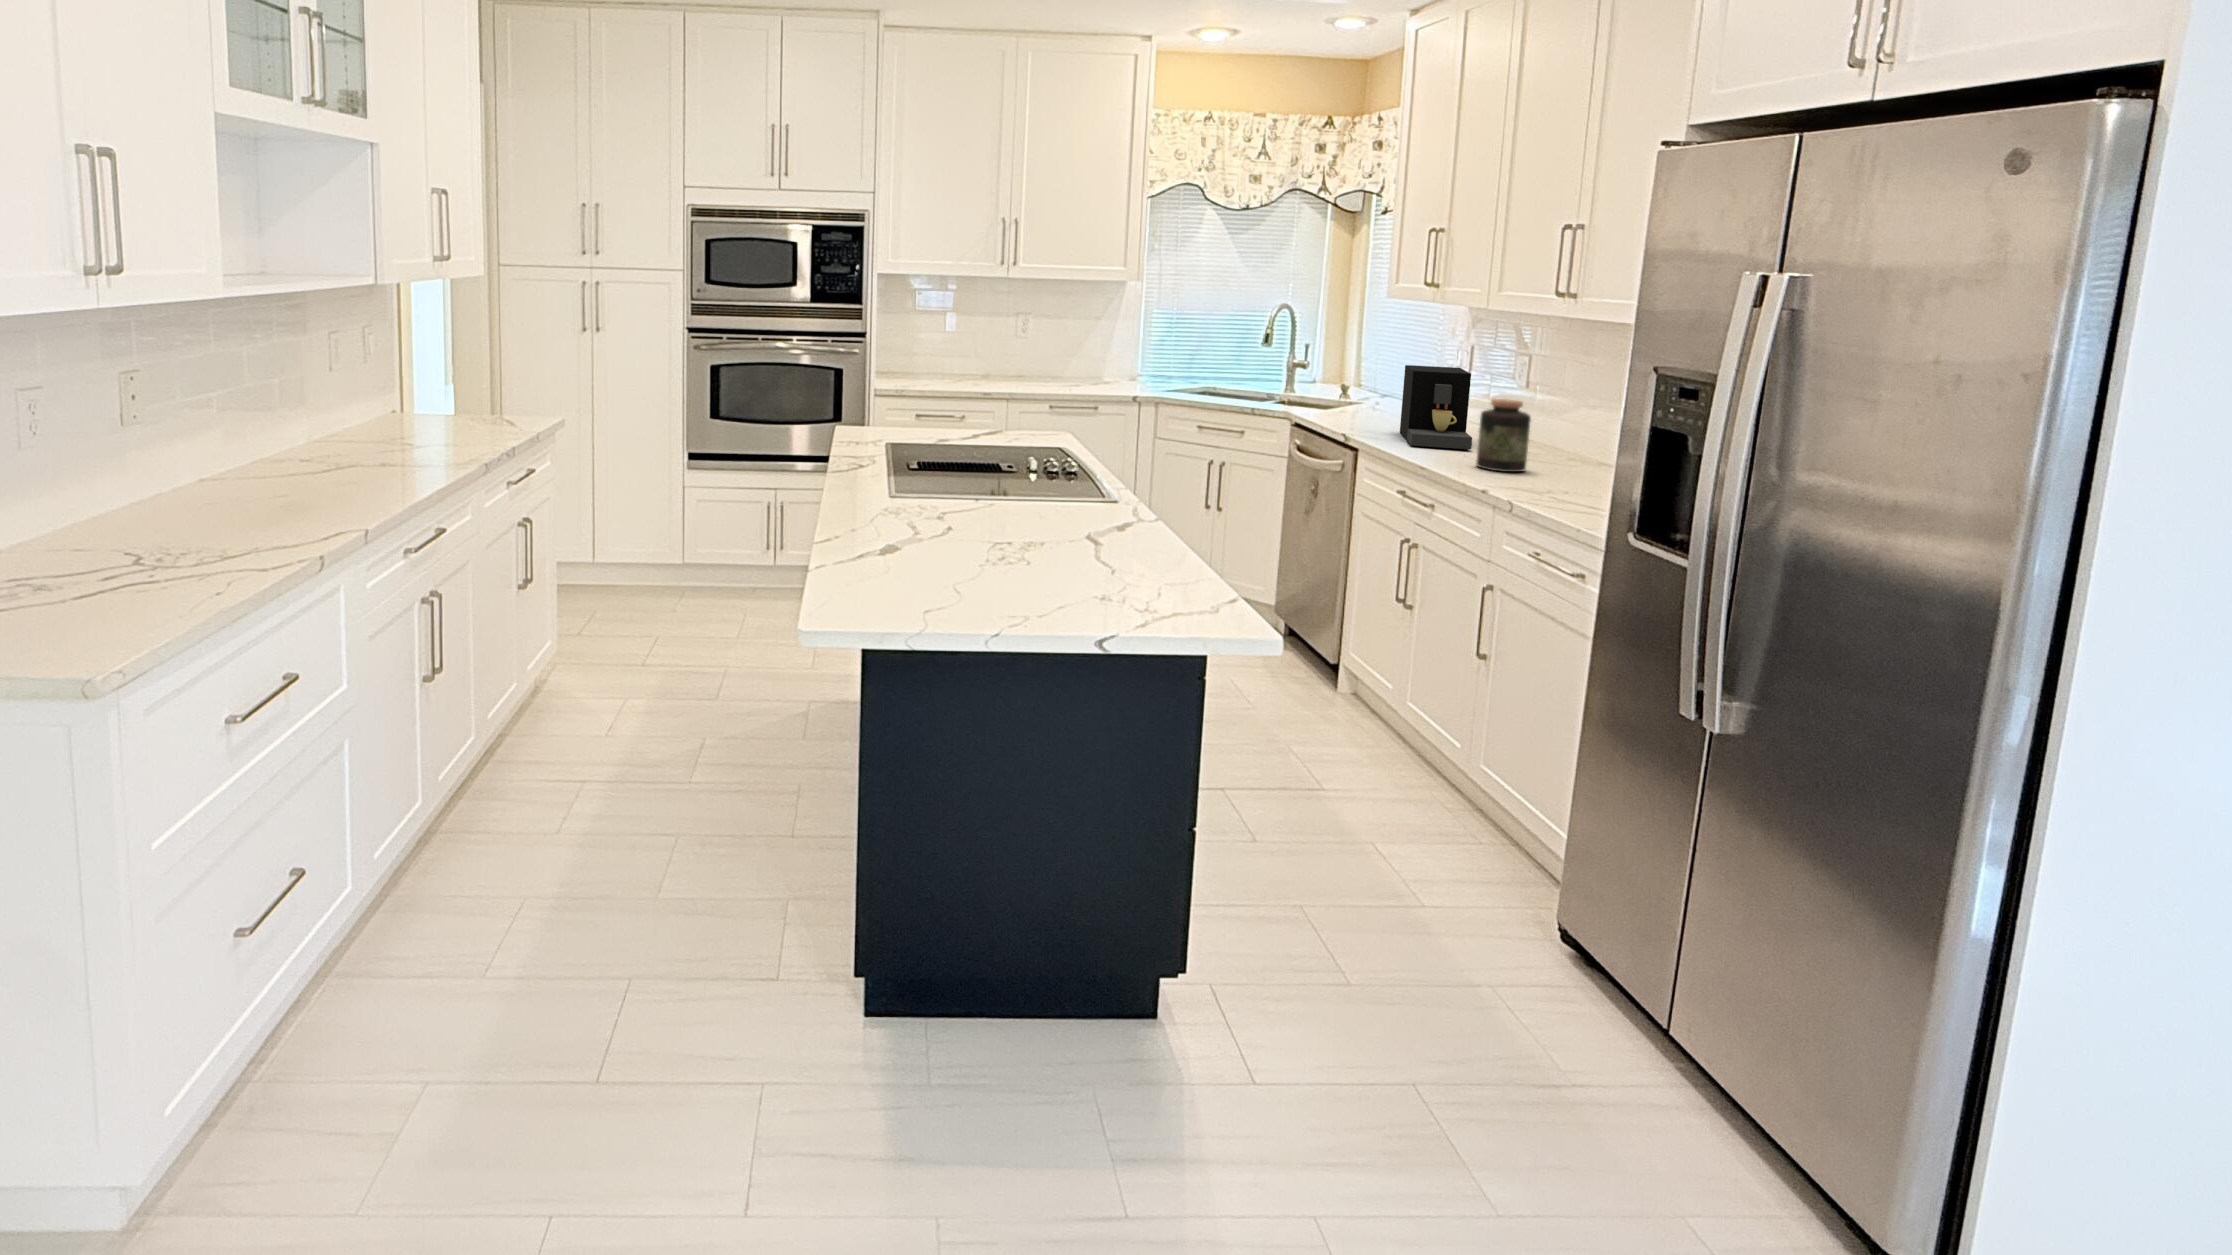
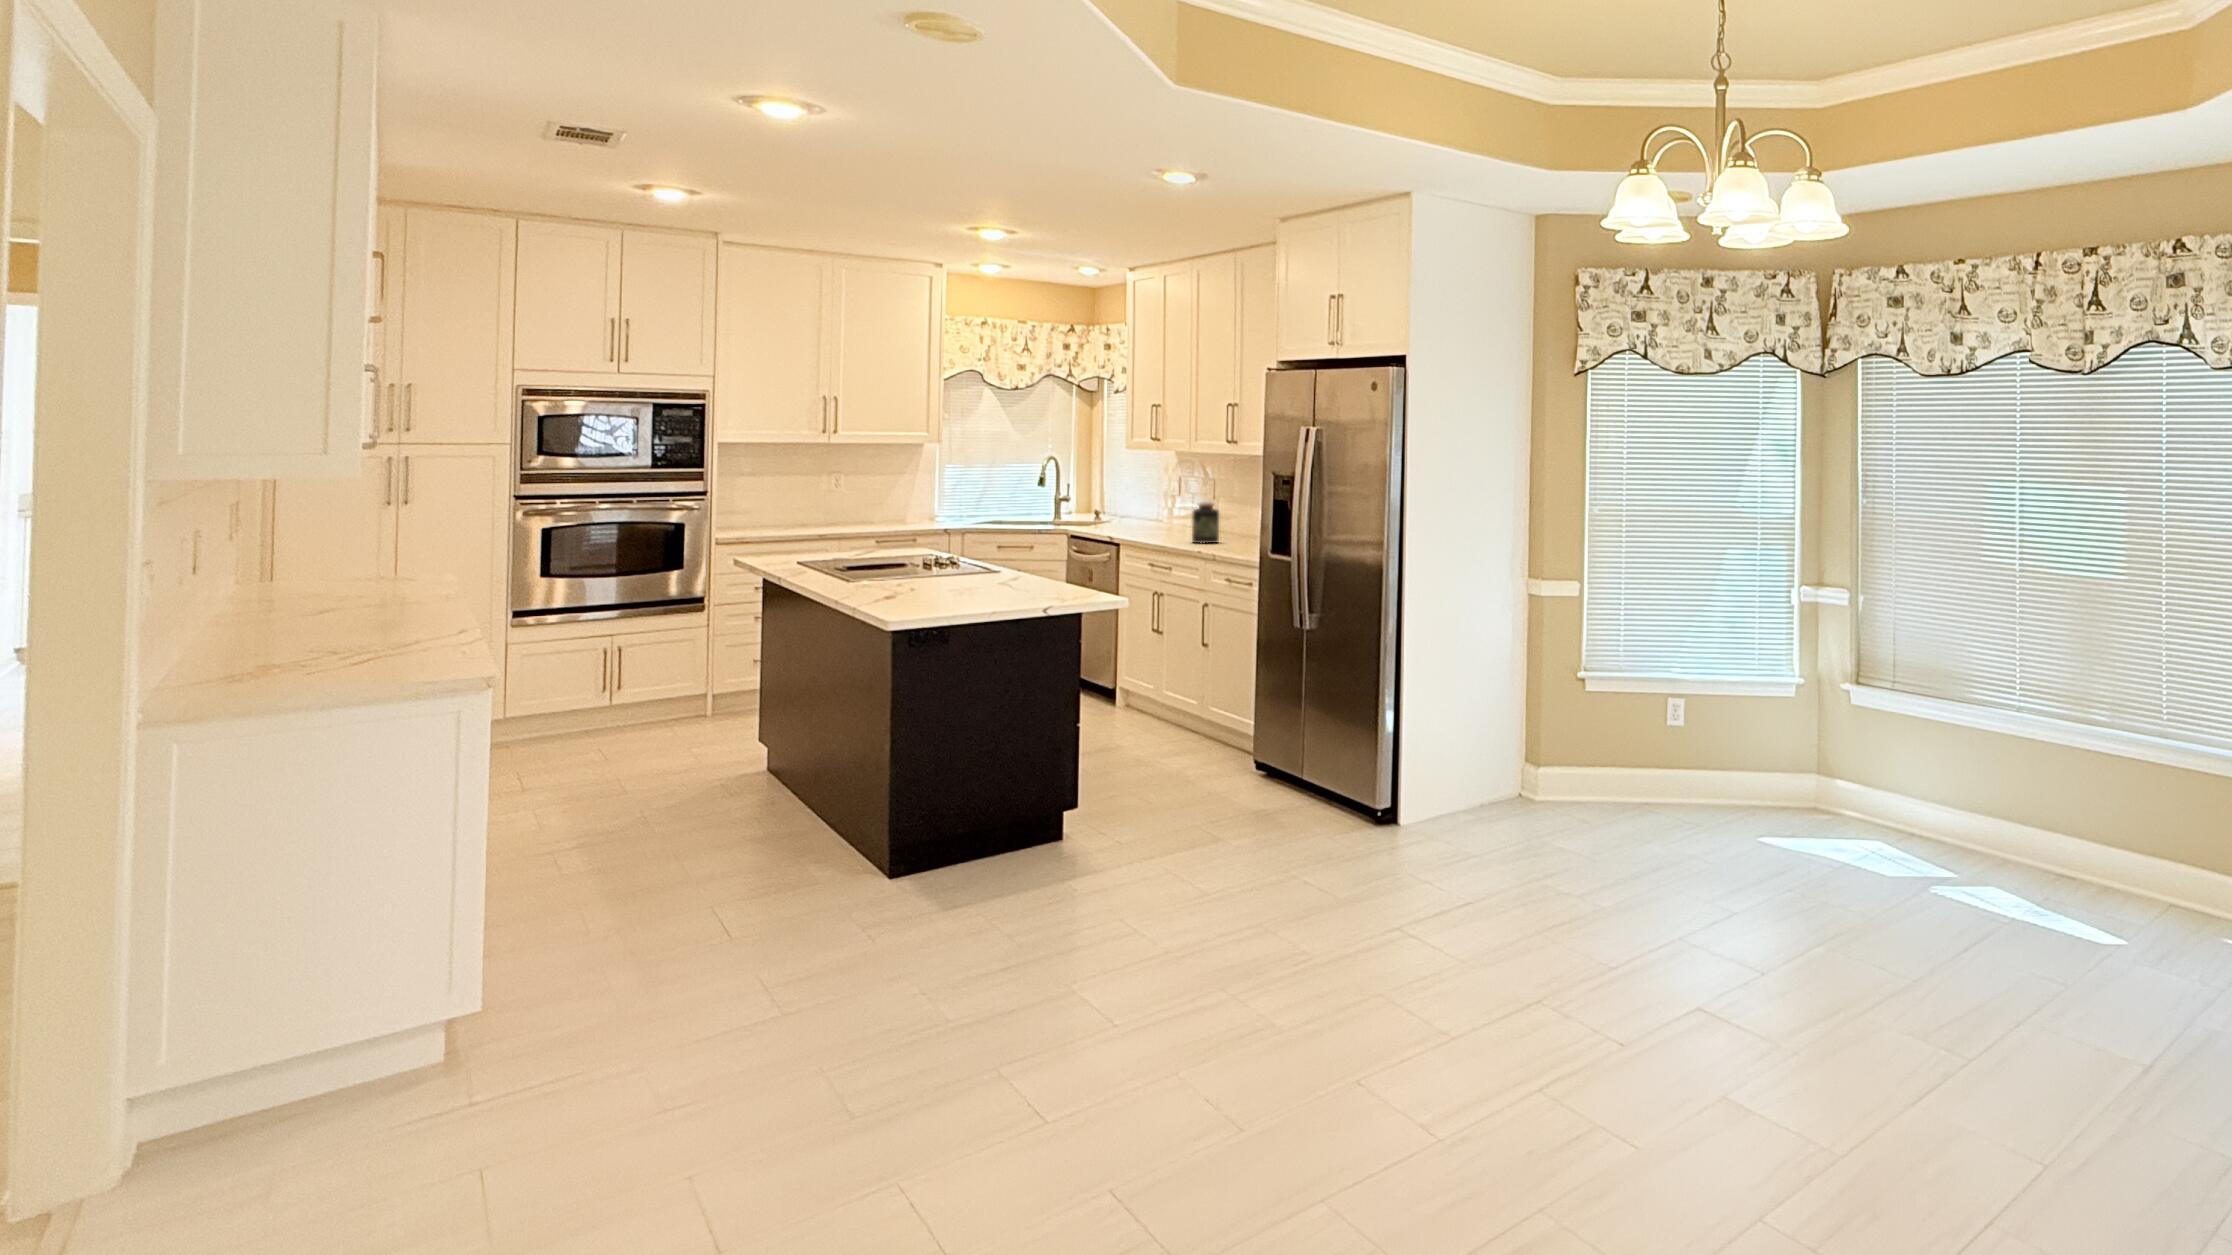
coffee maker: present [1400,365,1472,449] -> none [1143,490,1188,537]

